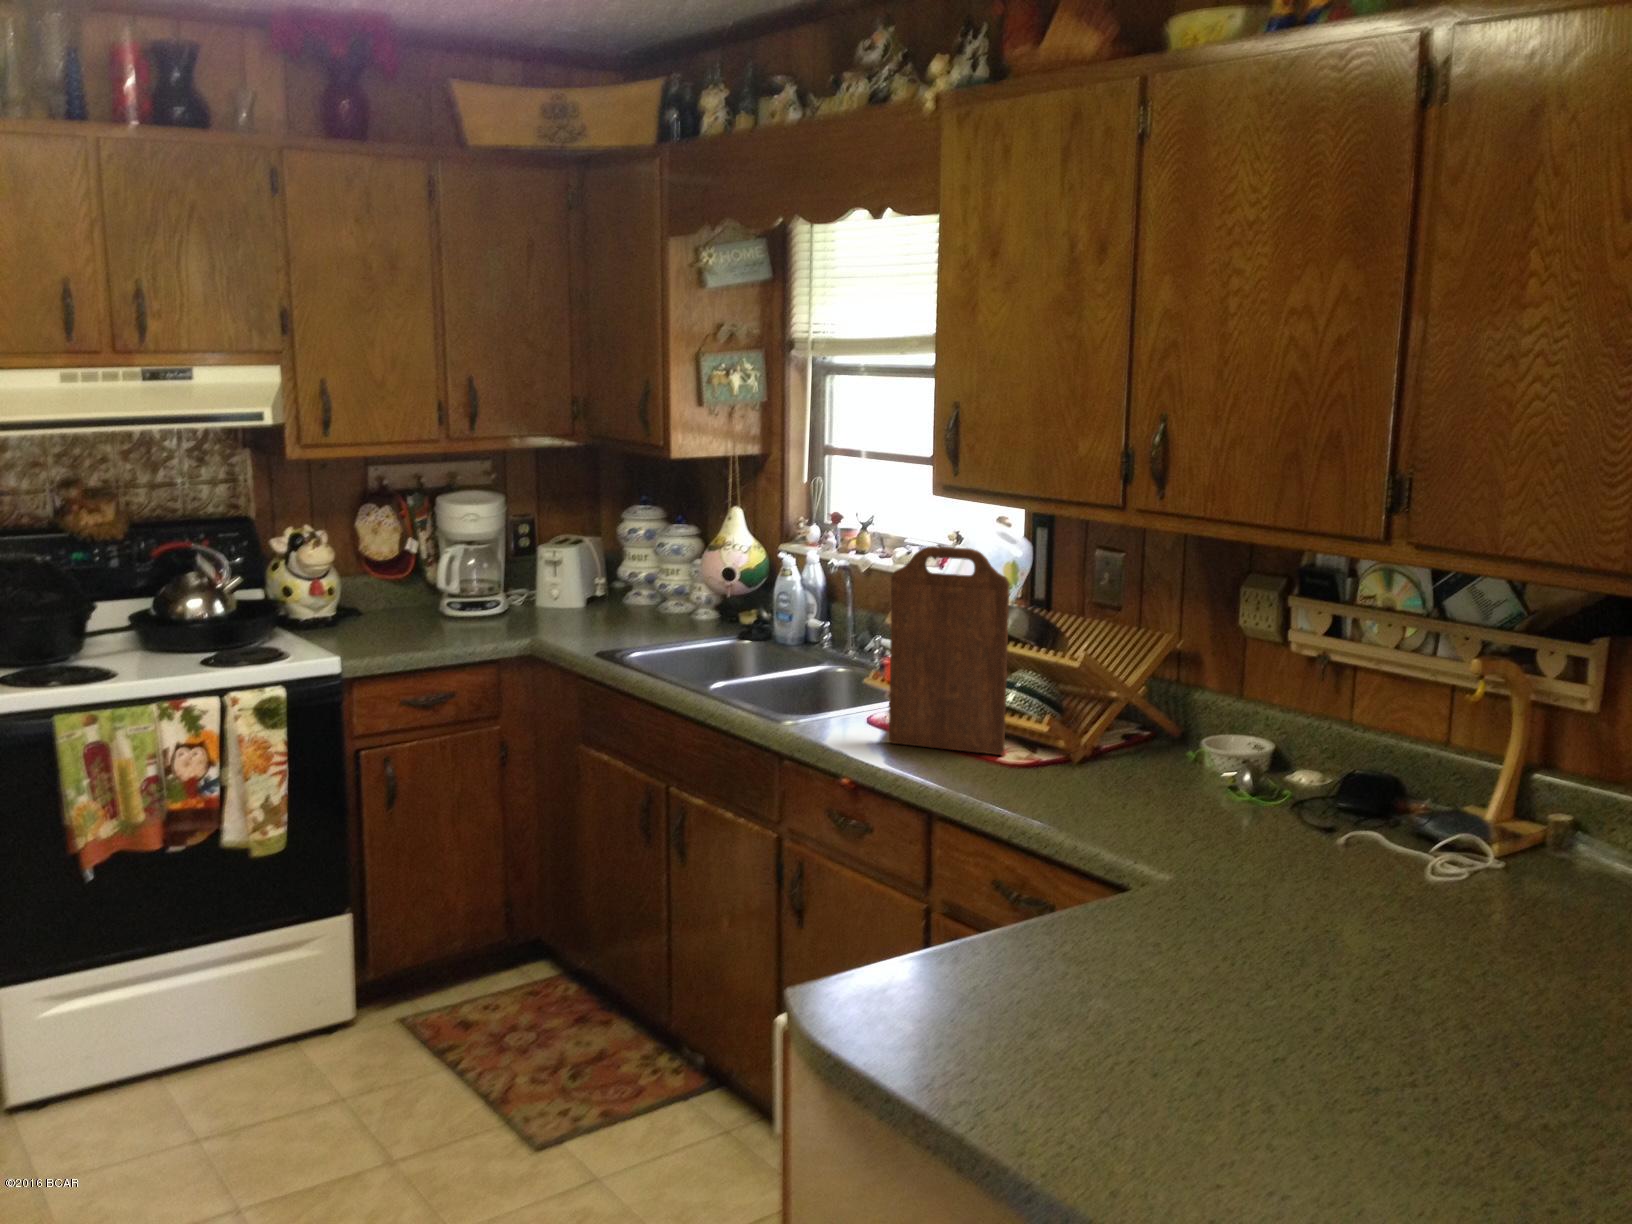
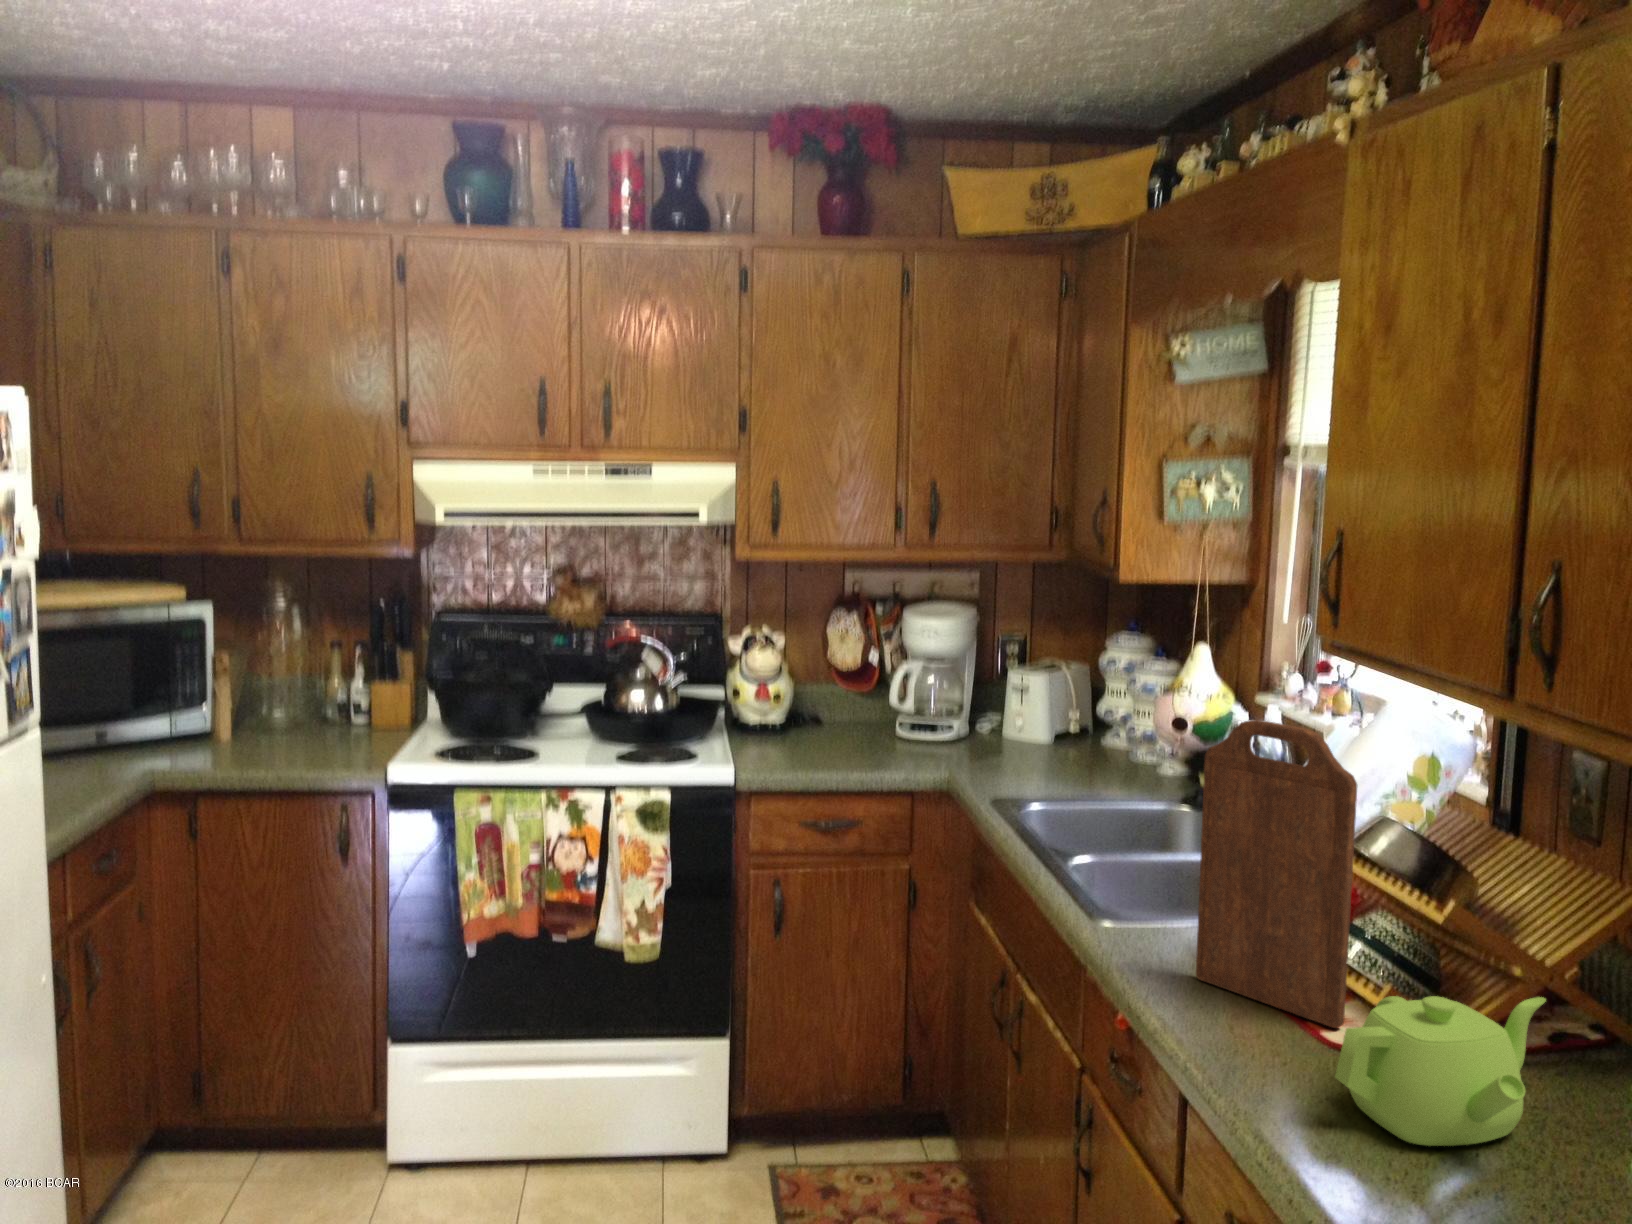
teapot: none [1045,702,1167,802] -> present [1335,996,1546,1146]

